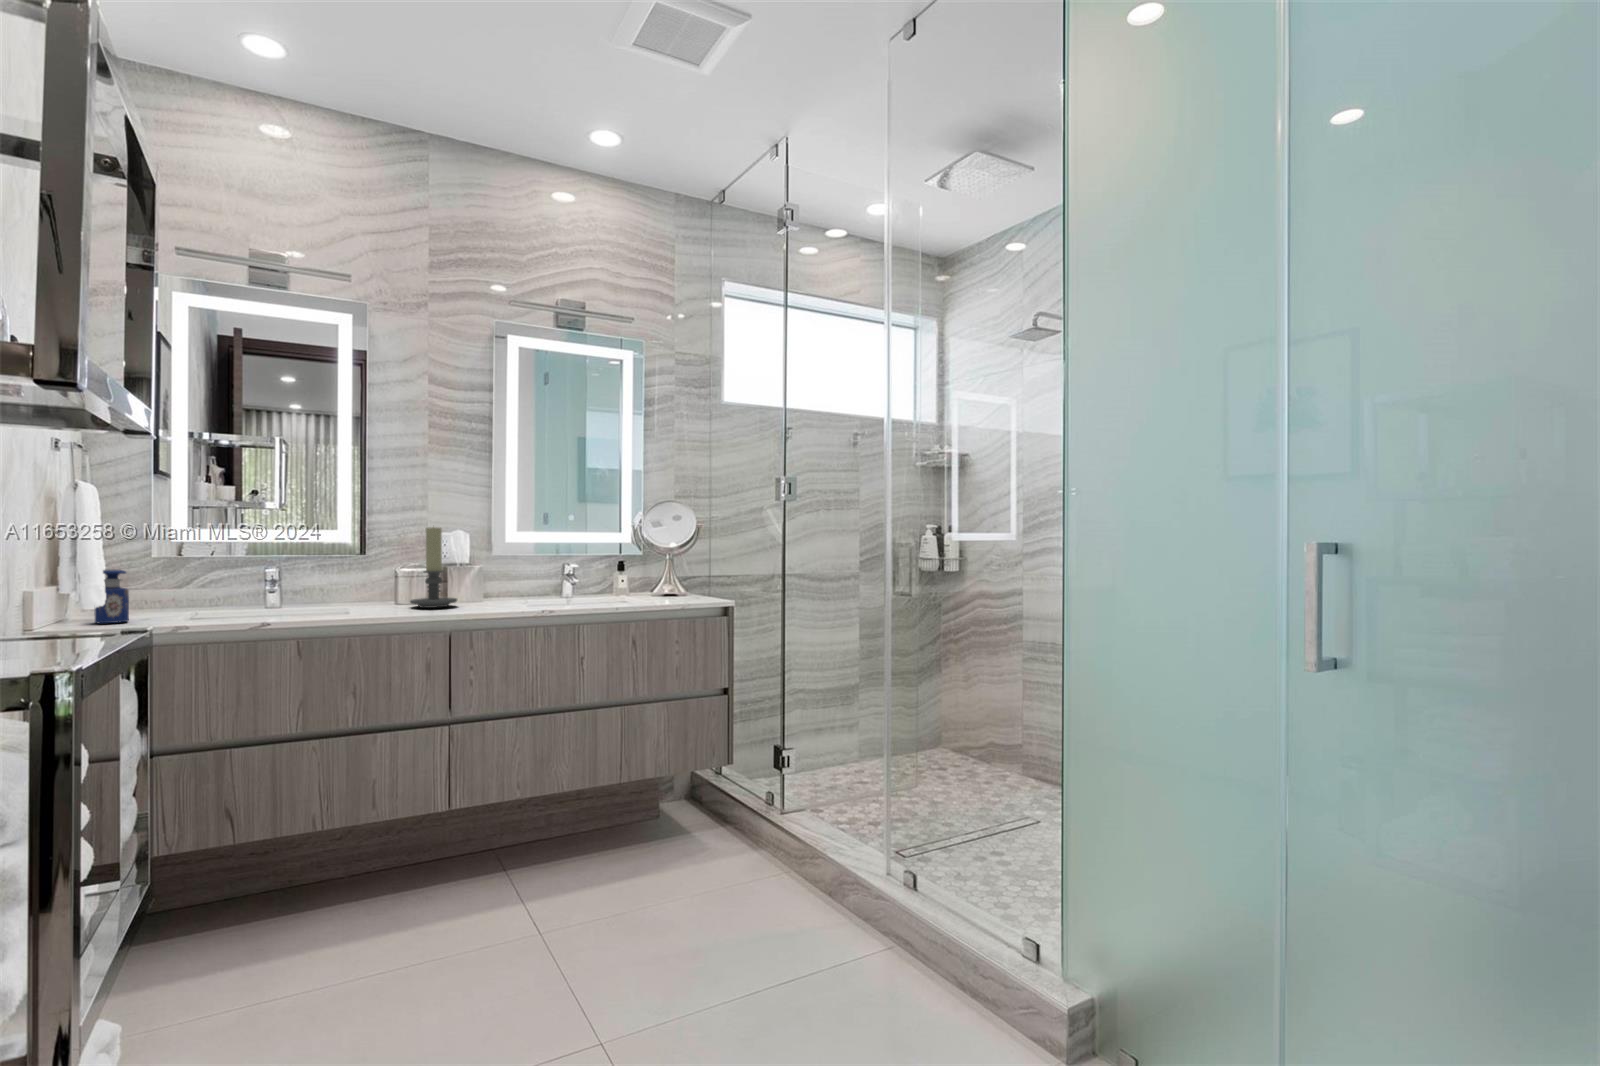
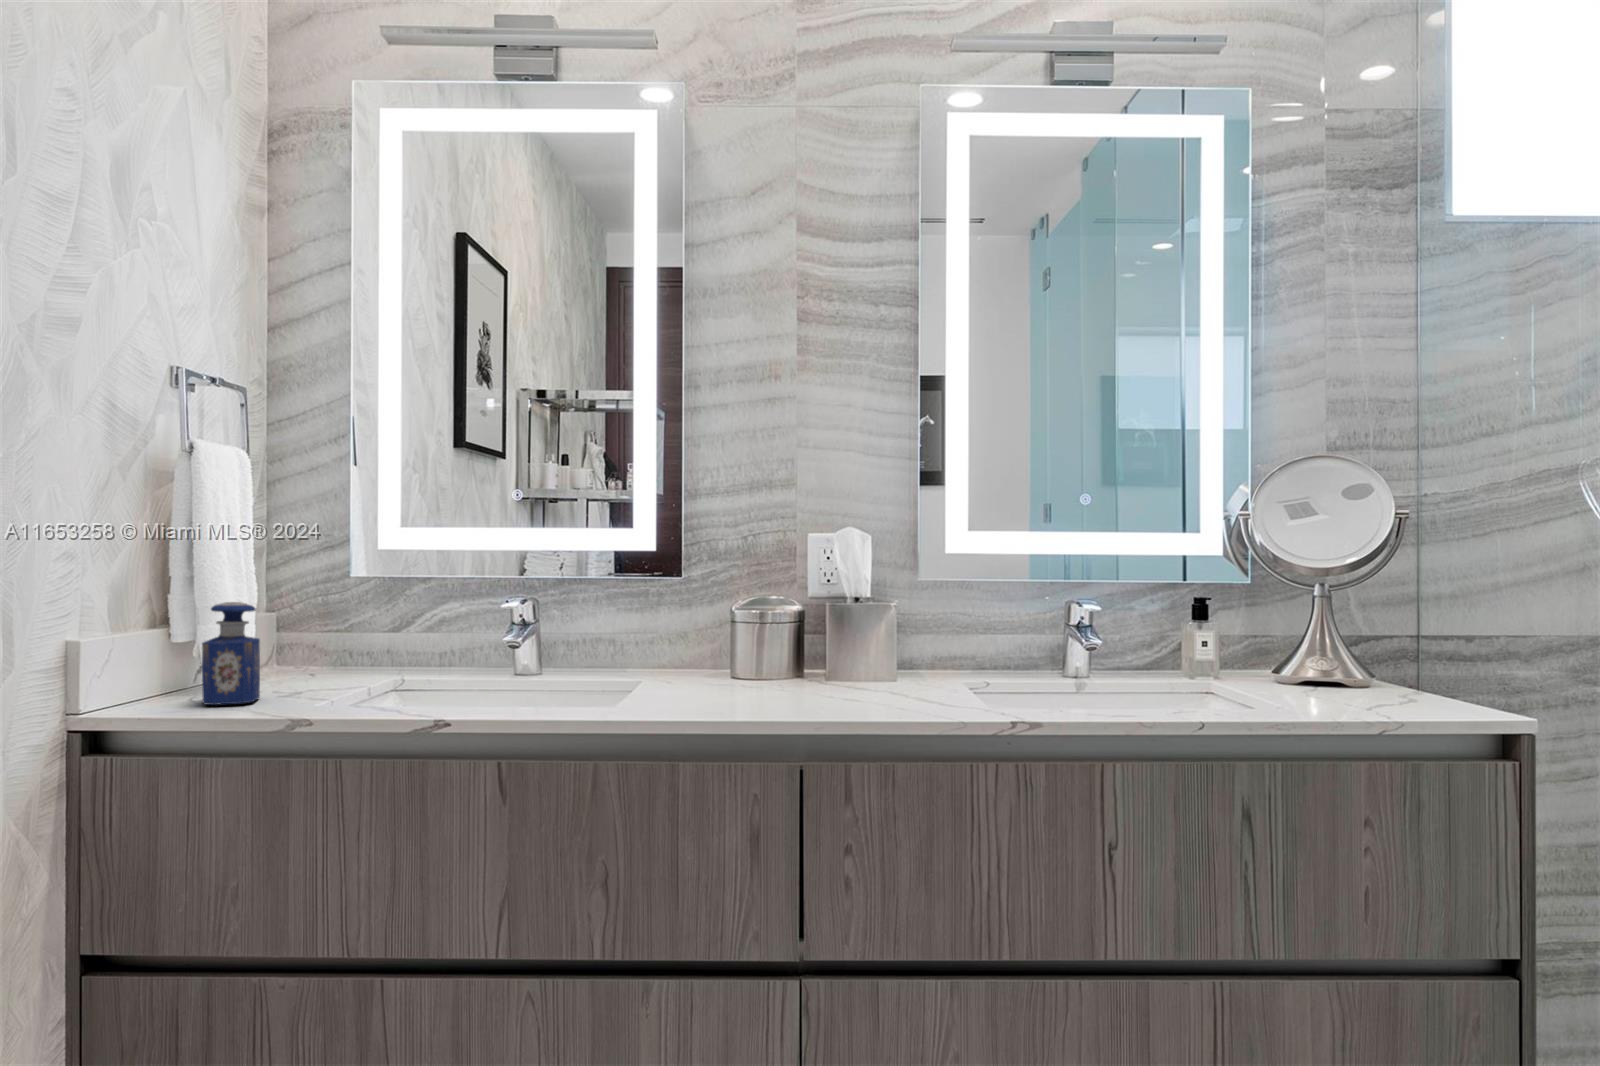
candle holder: present [410,527,457,608] -> none [744,518,838,696]

